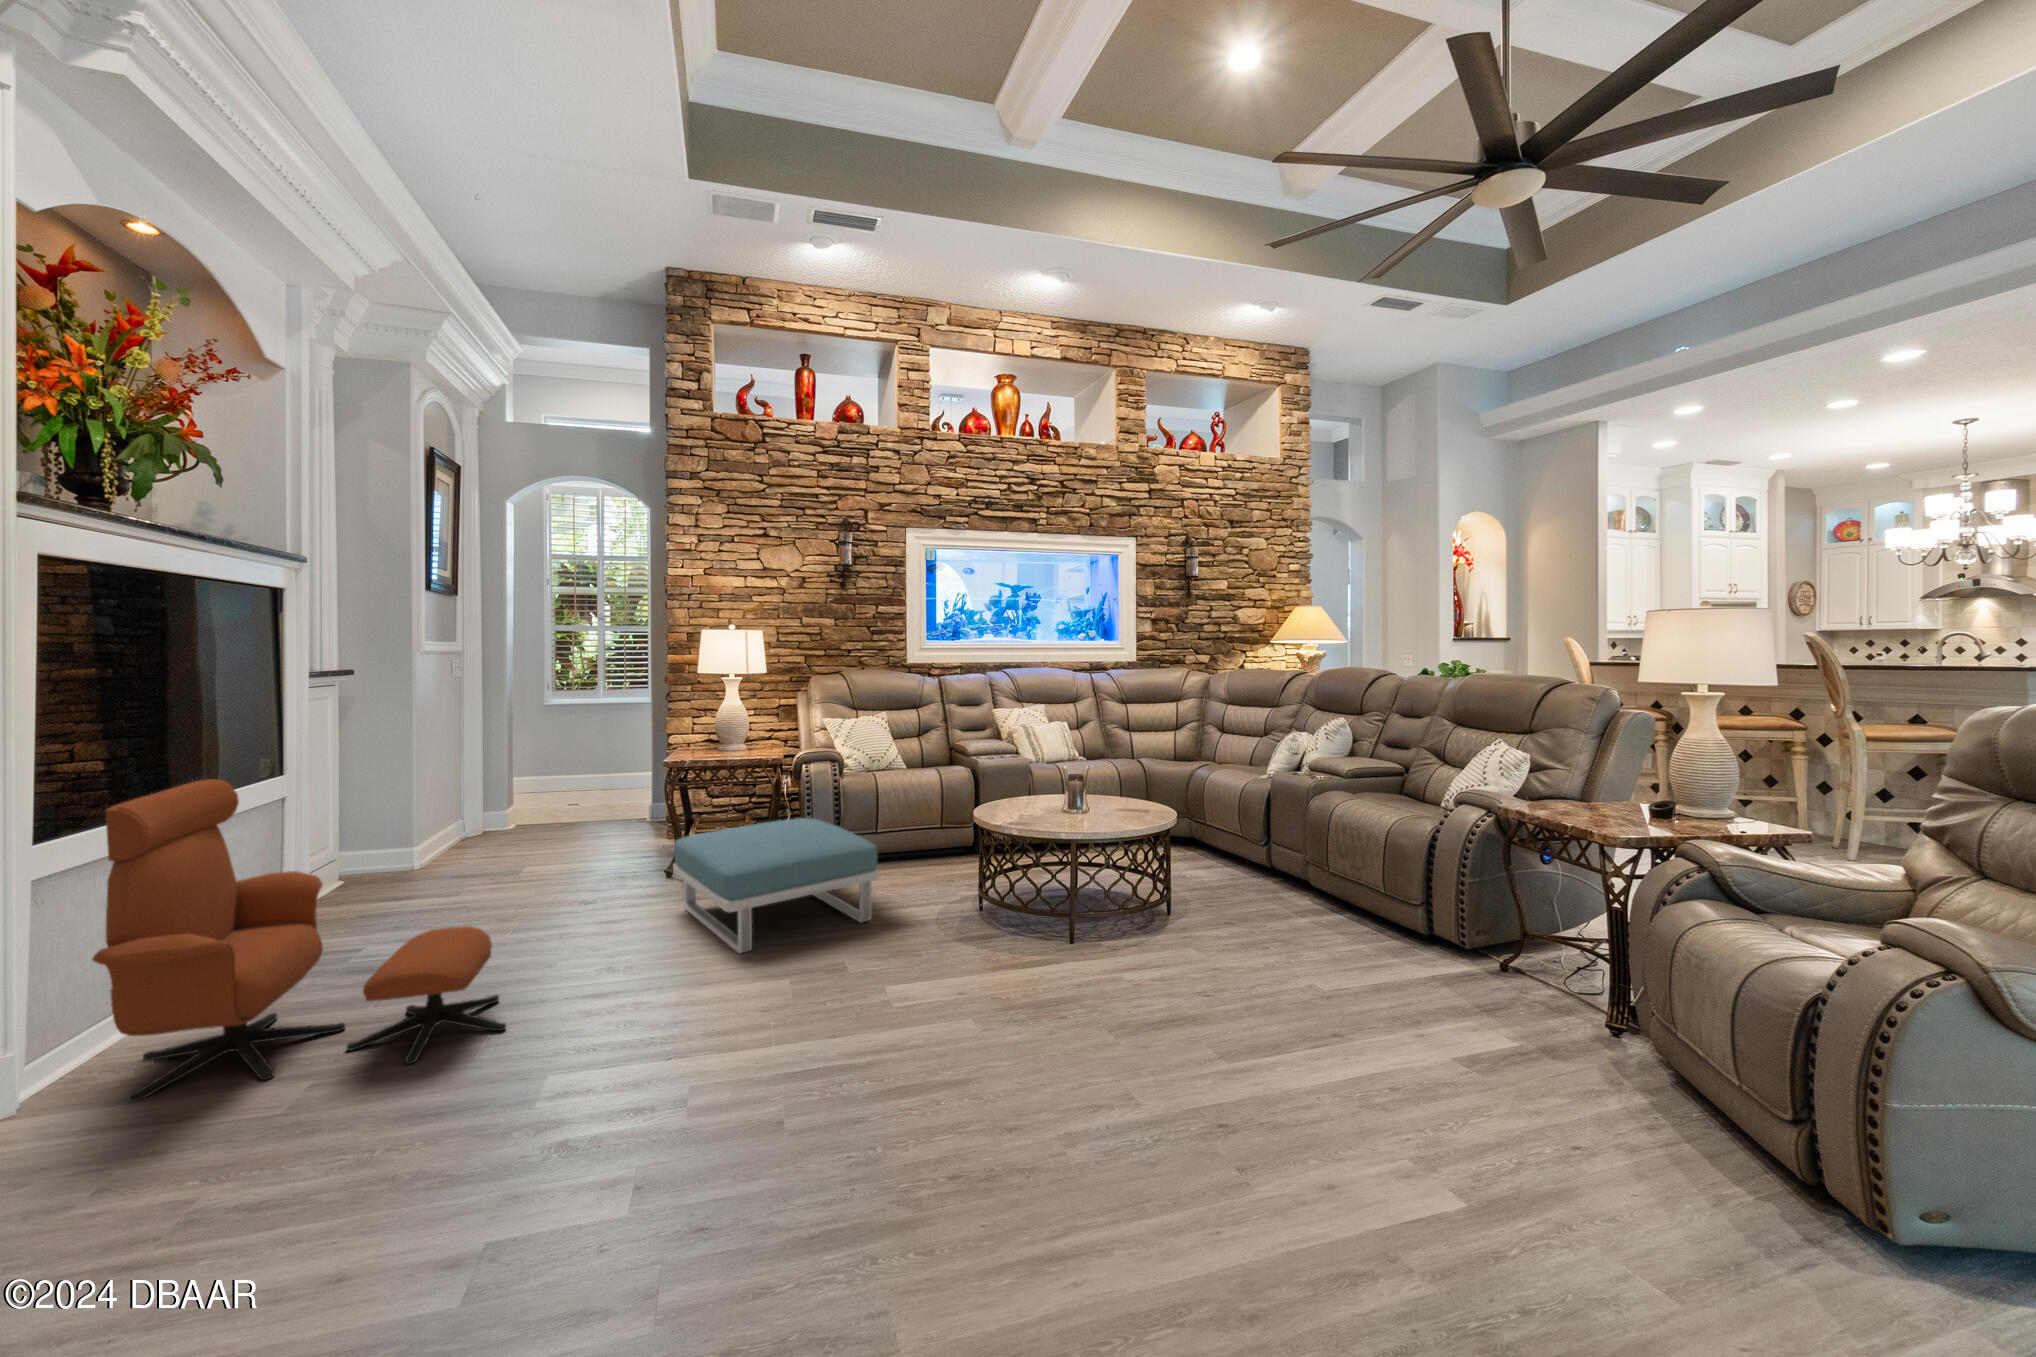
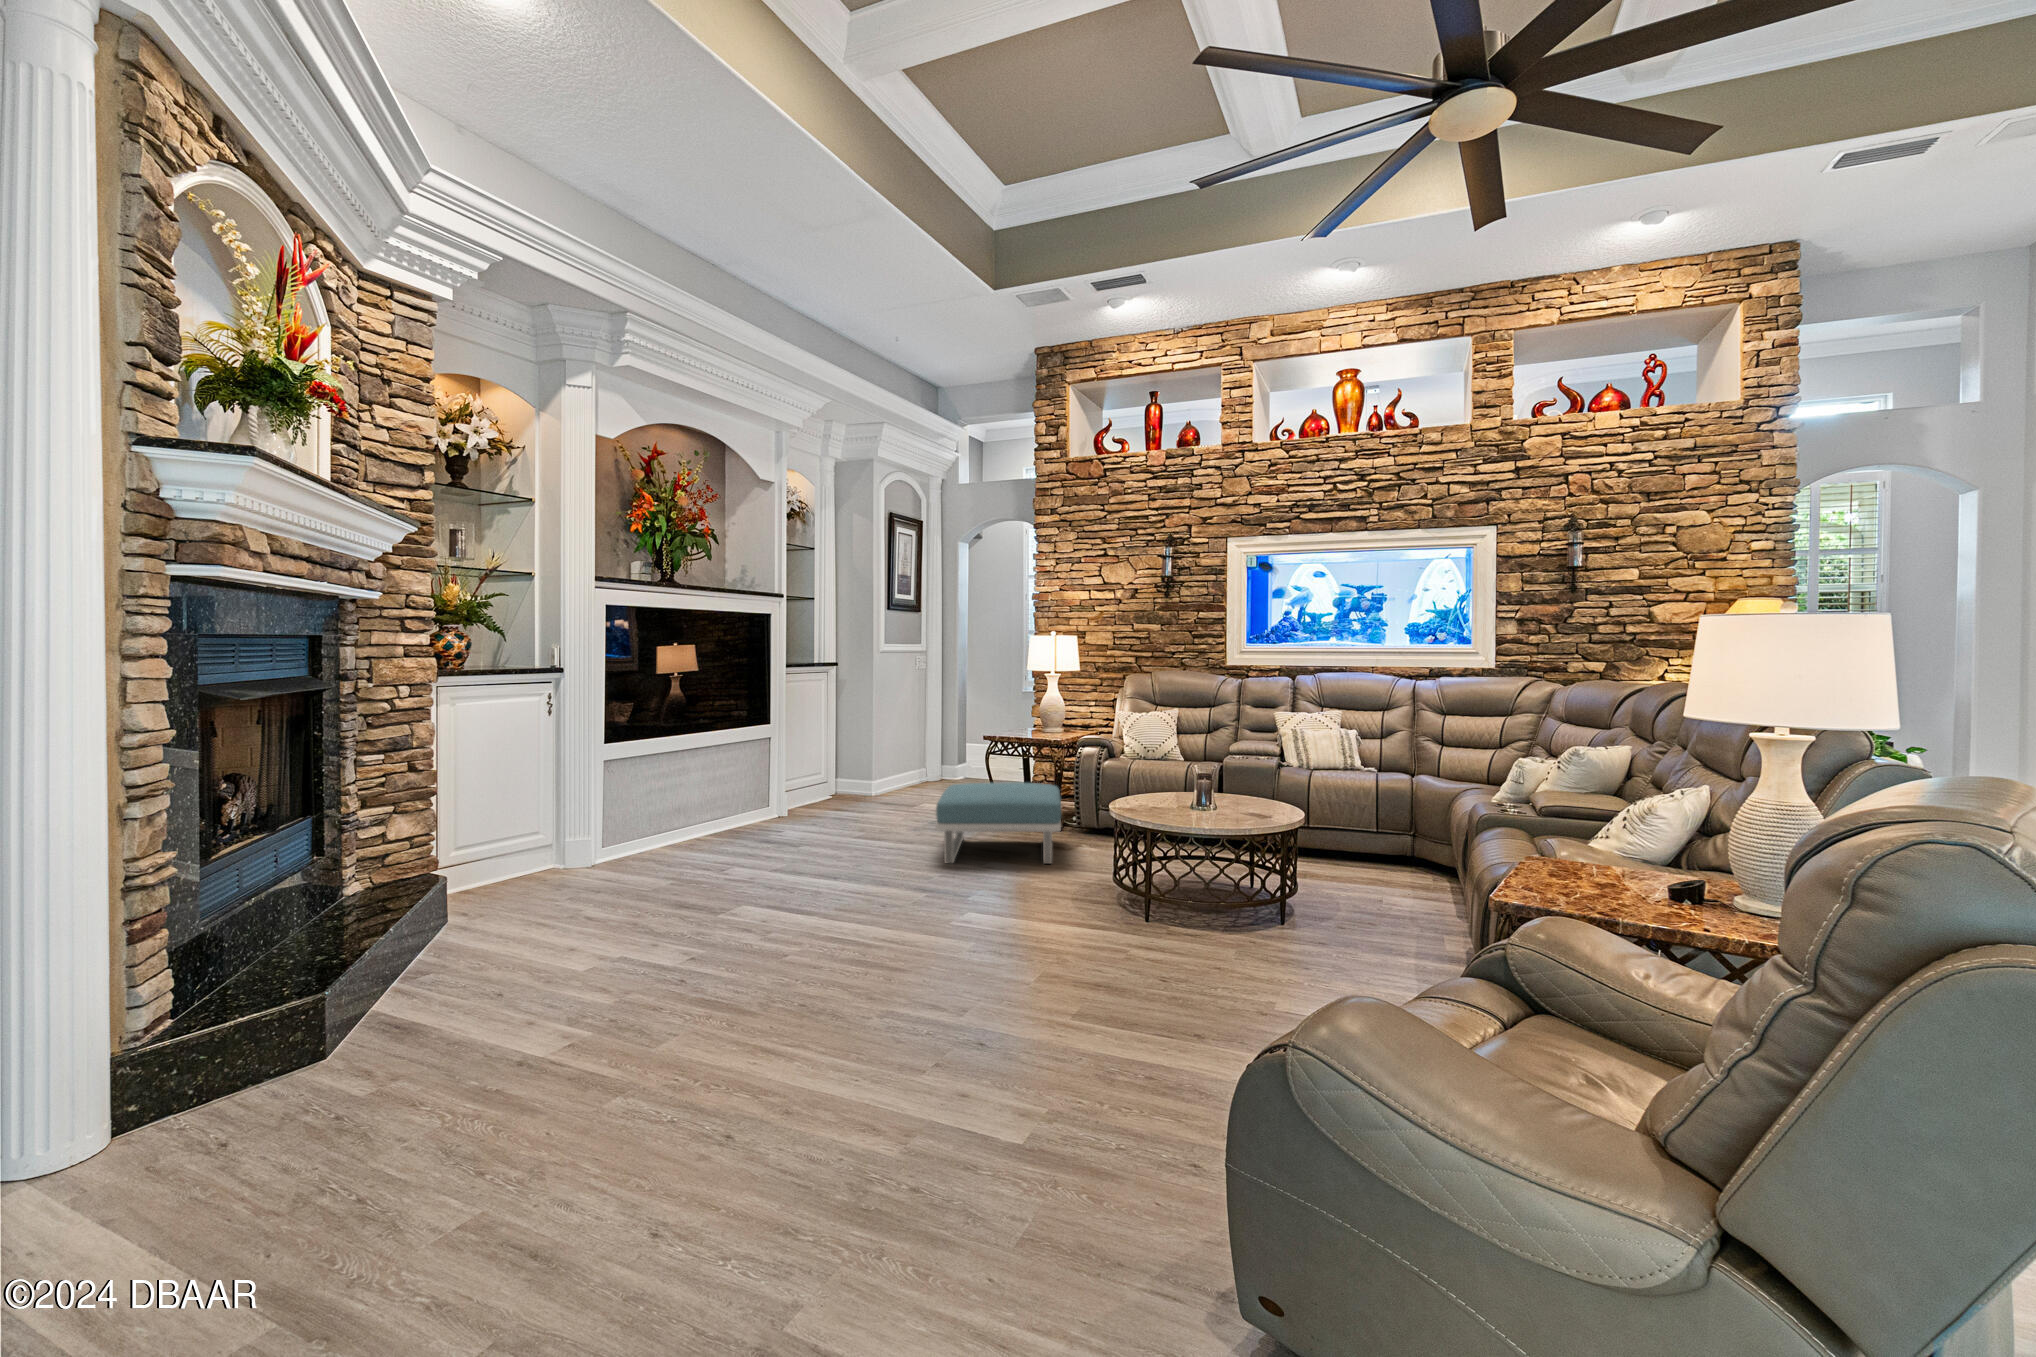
lounge chair: present [92,779,506,1102] -> none [631,710,804,870]

